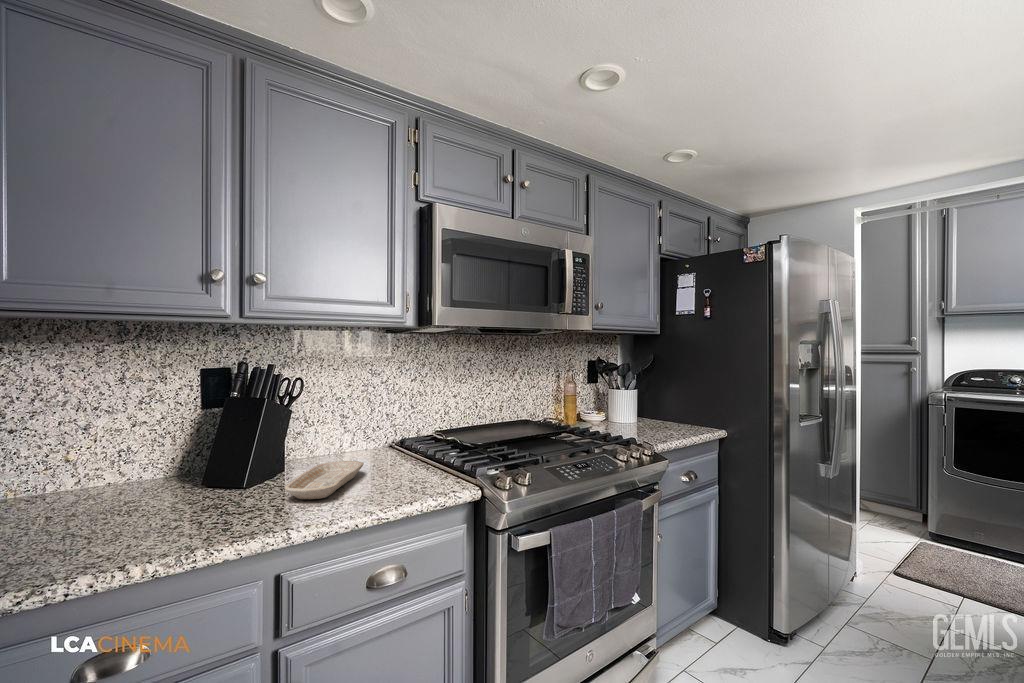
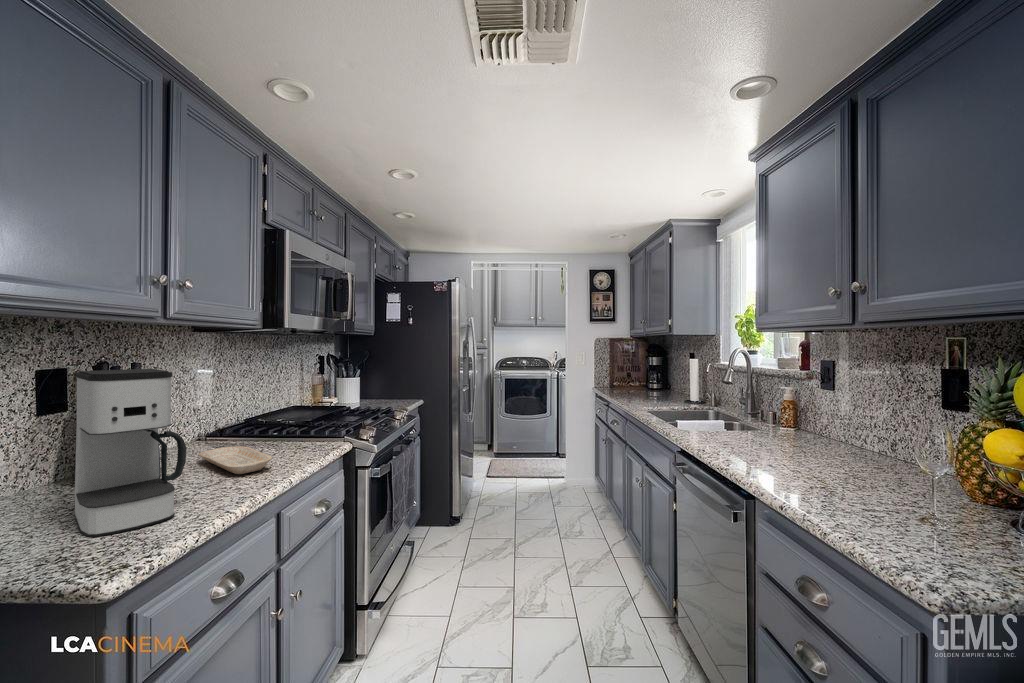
coffee maker: none [63,370,192,543] -> present [74,369,186,537]

